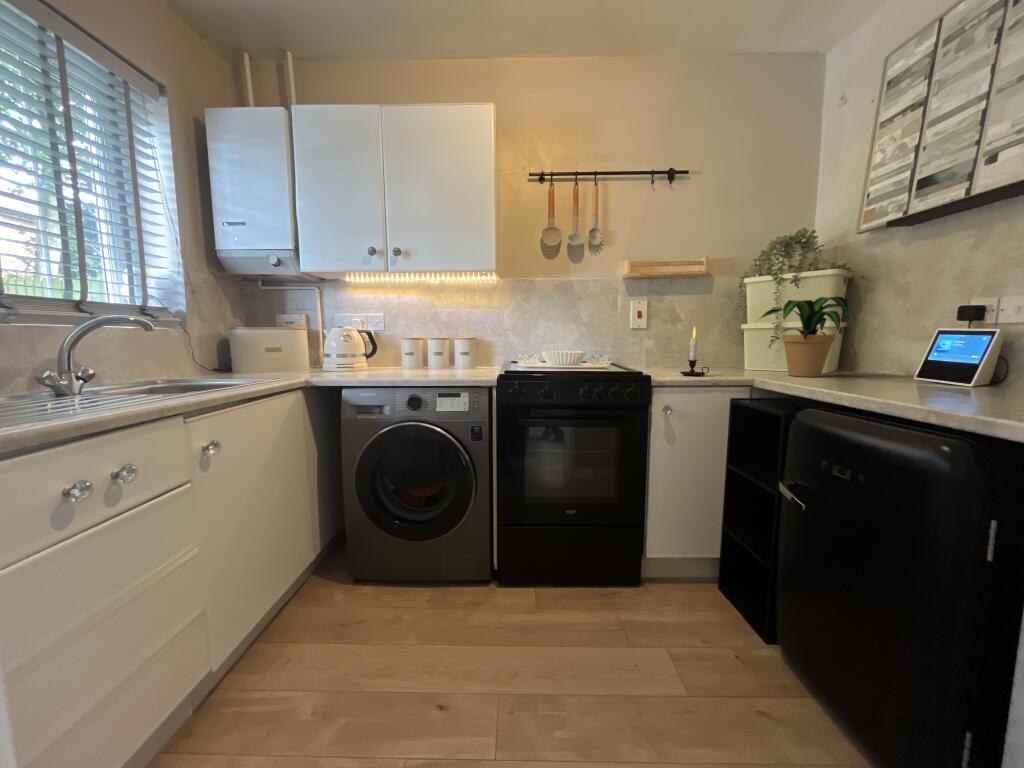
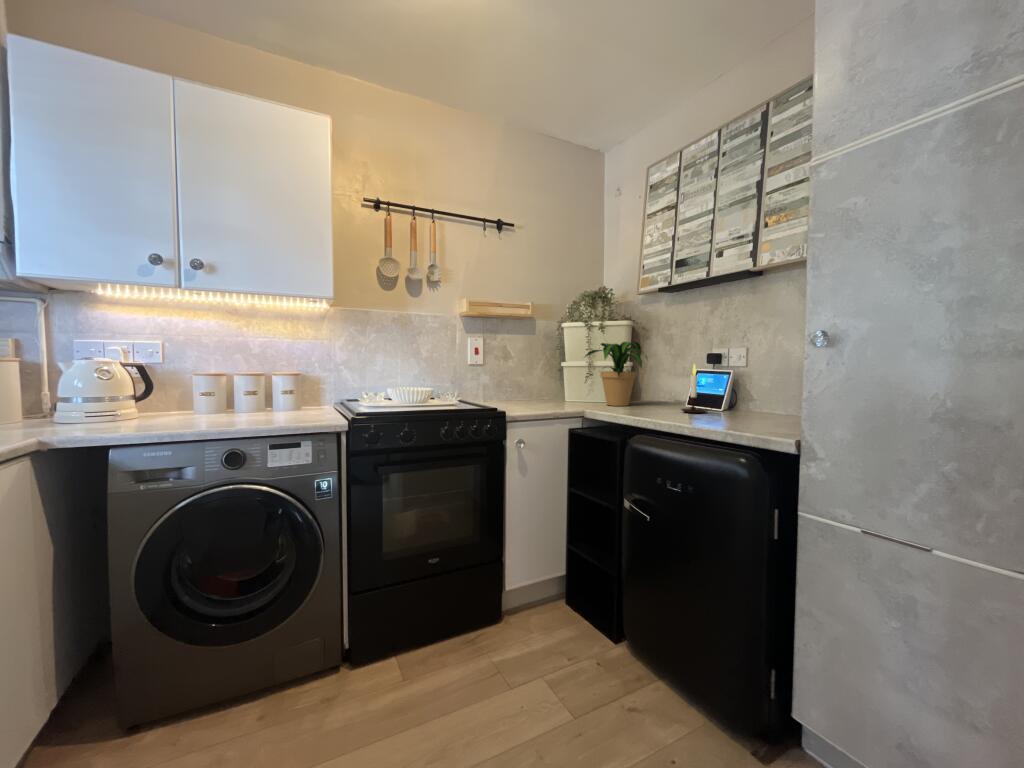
candle: present [680,327,709,376] -> present [681,364,712,413]

